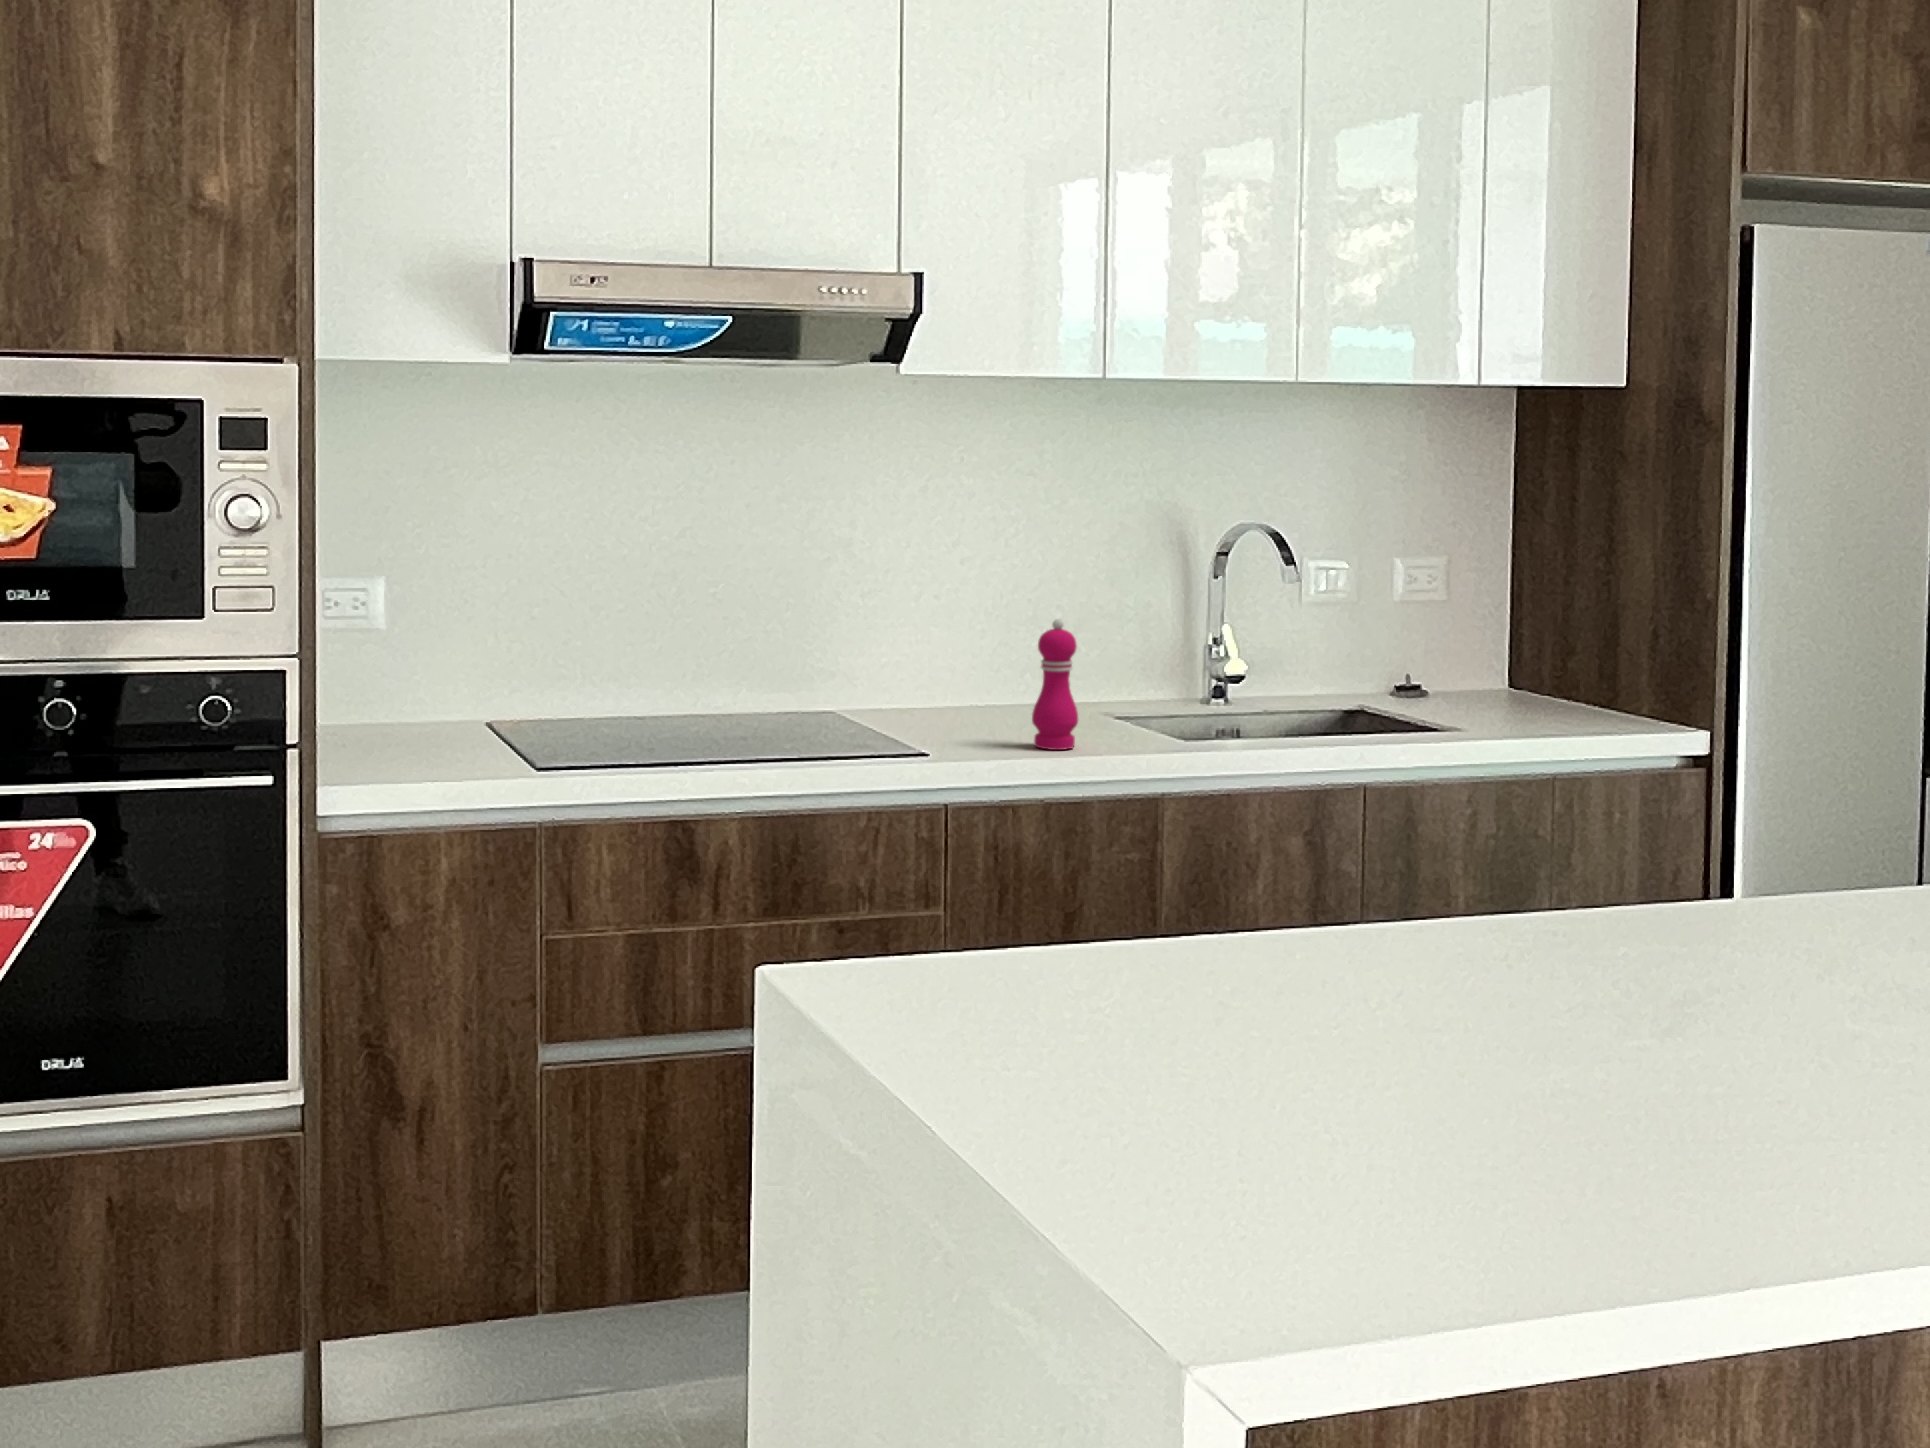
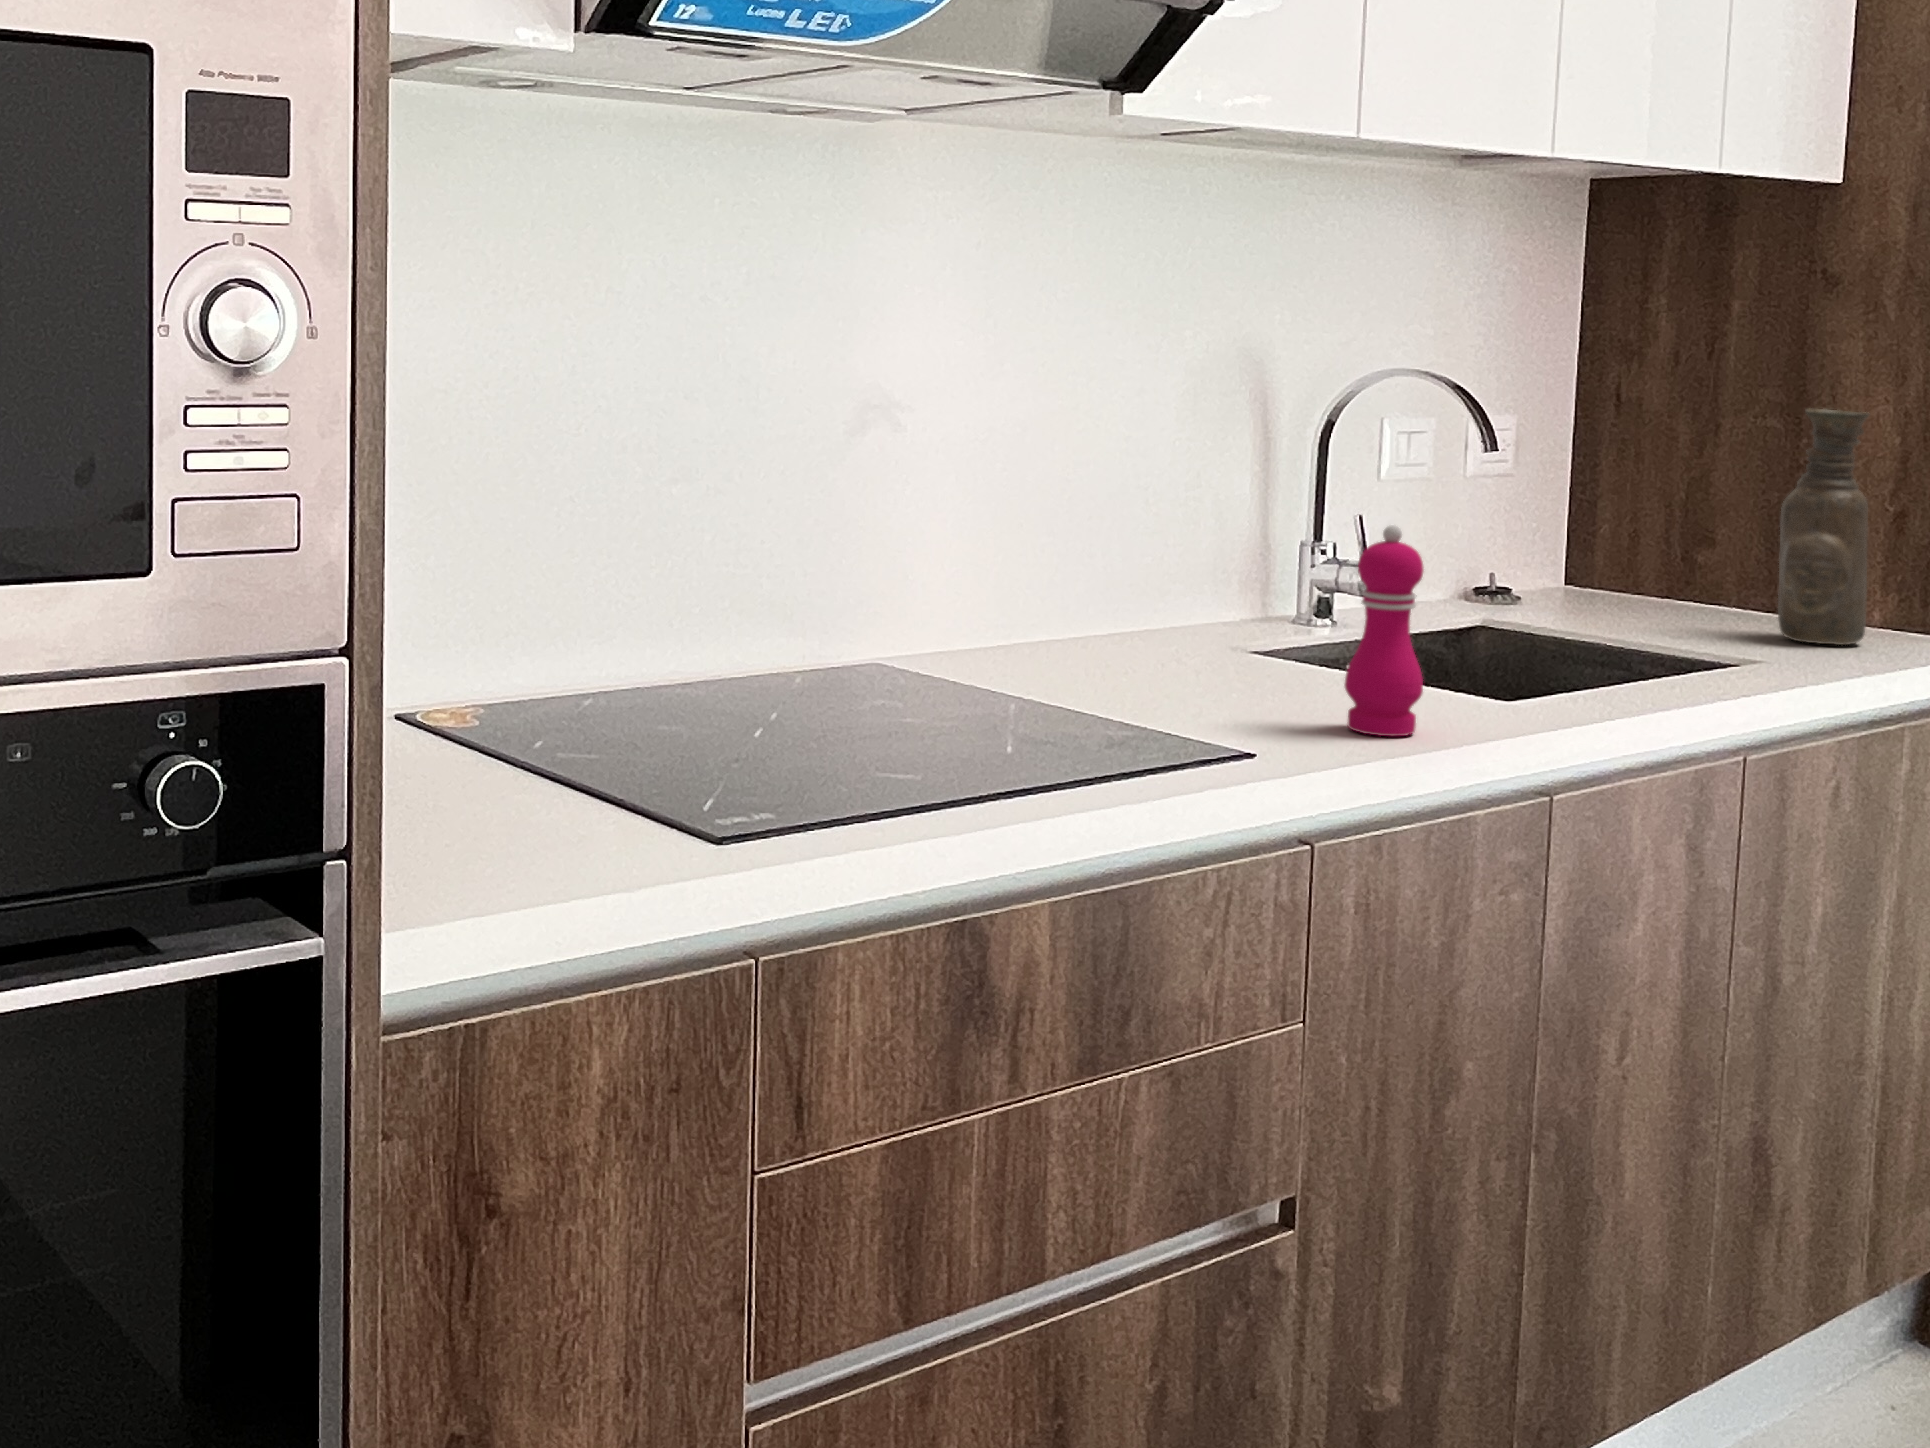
vase: none [1548,545,1615,721] -> present [1778,409,1869,645]

